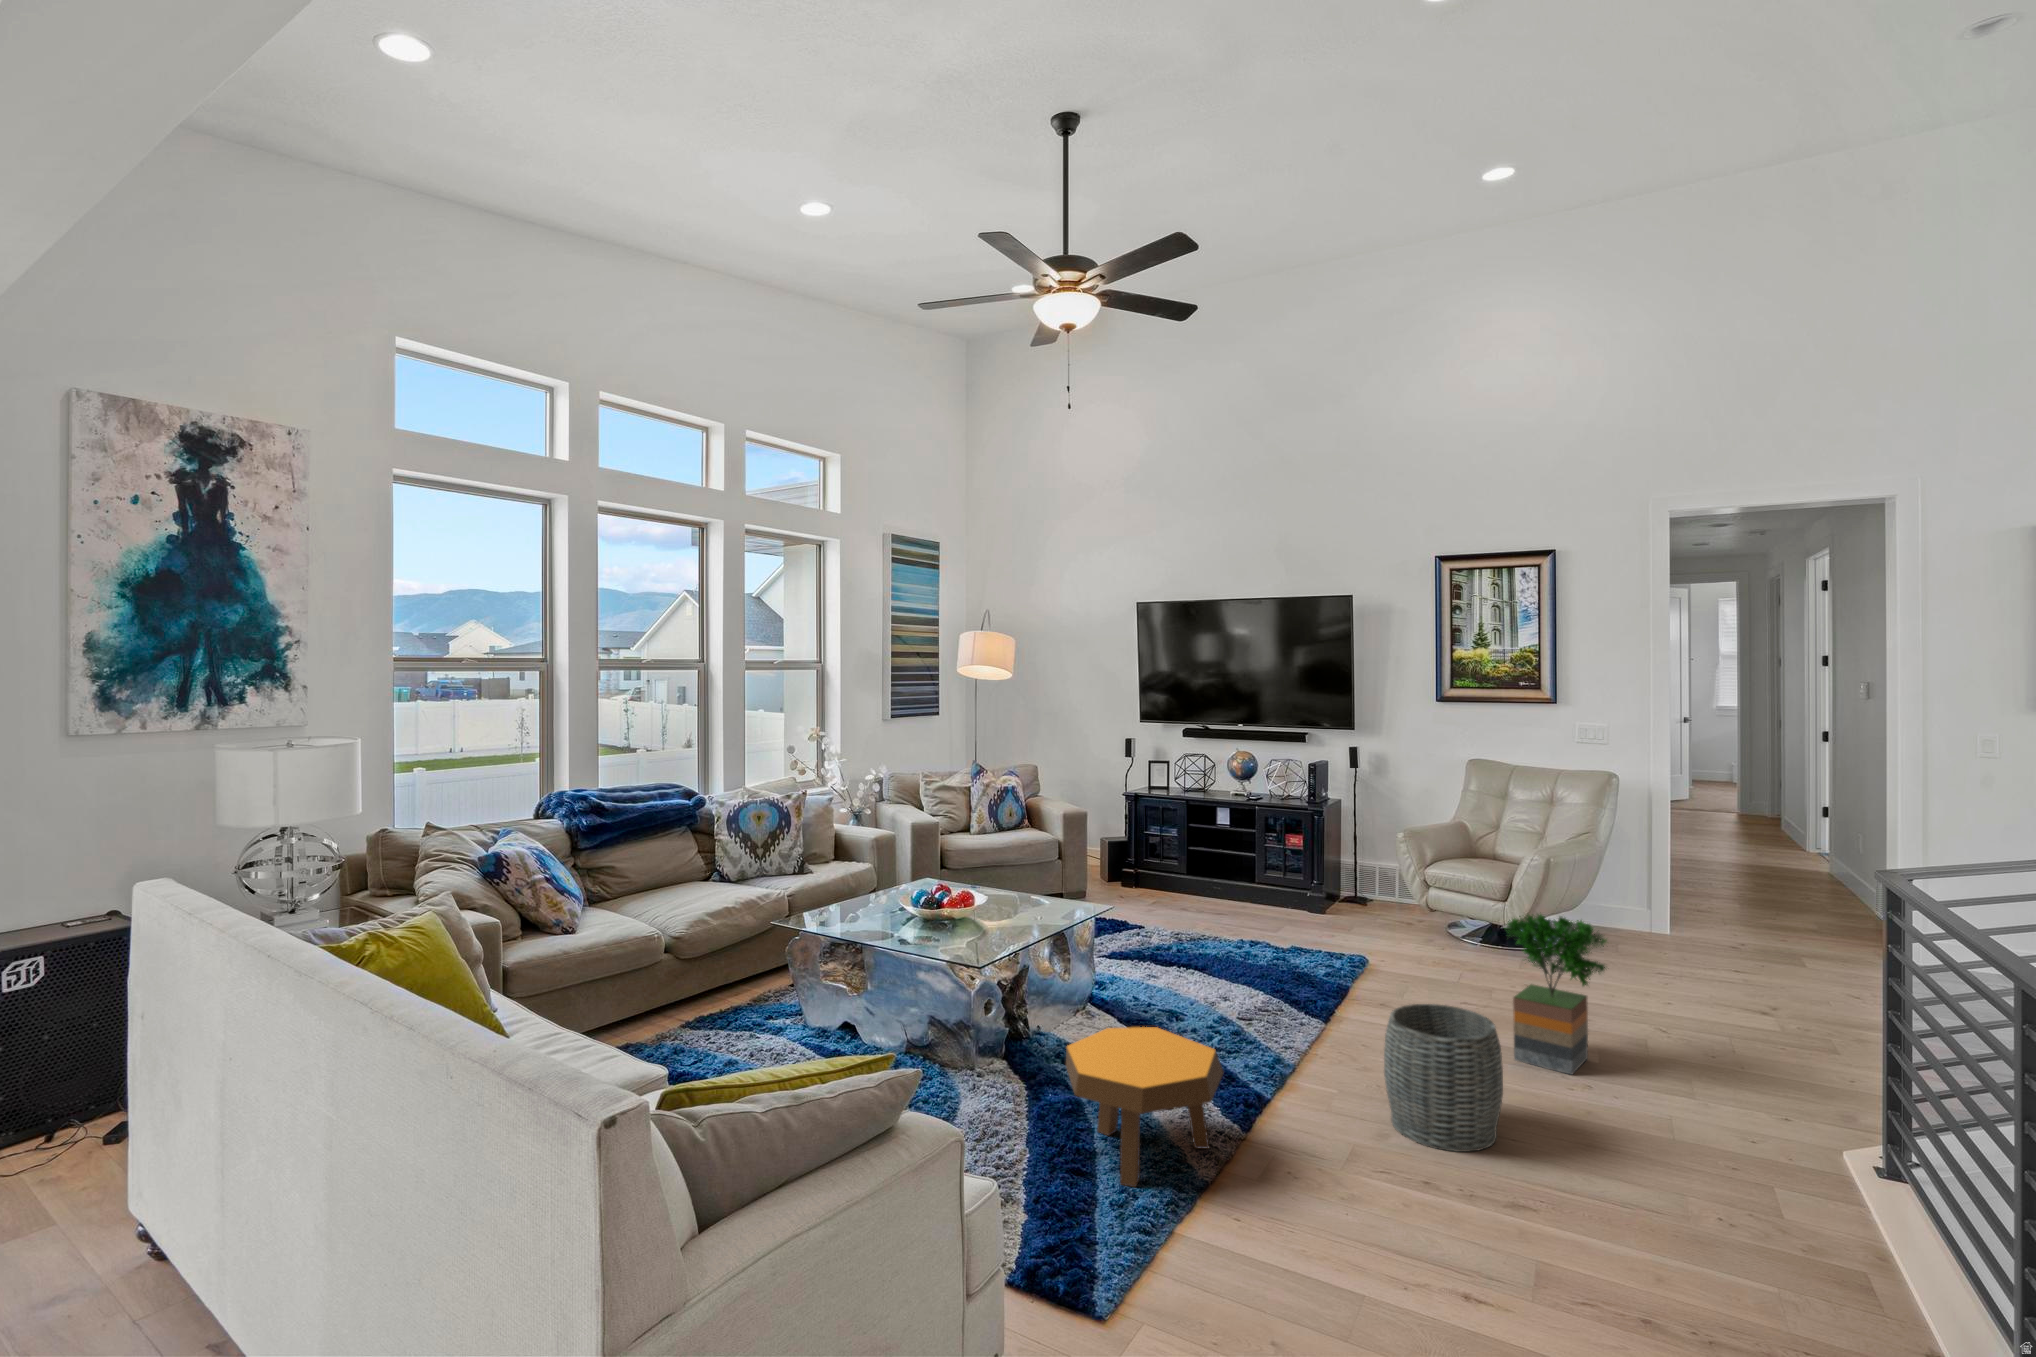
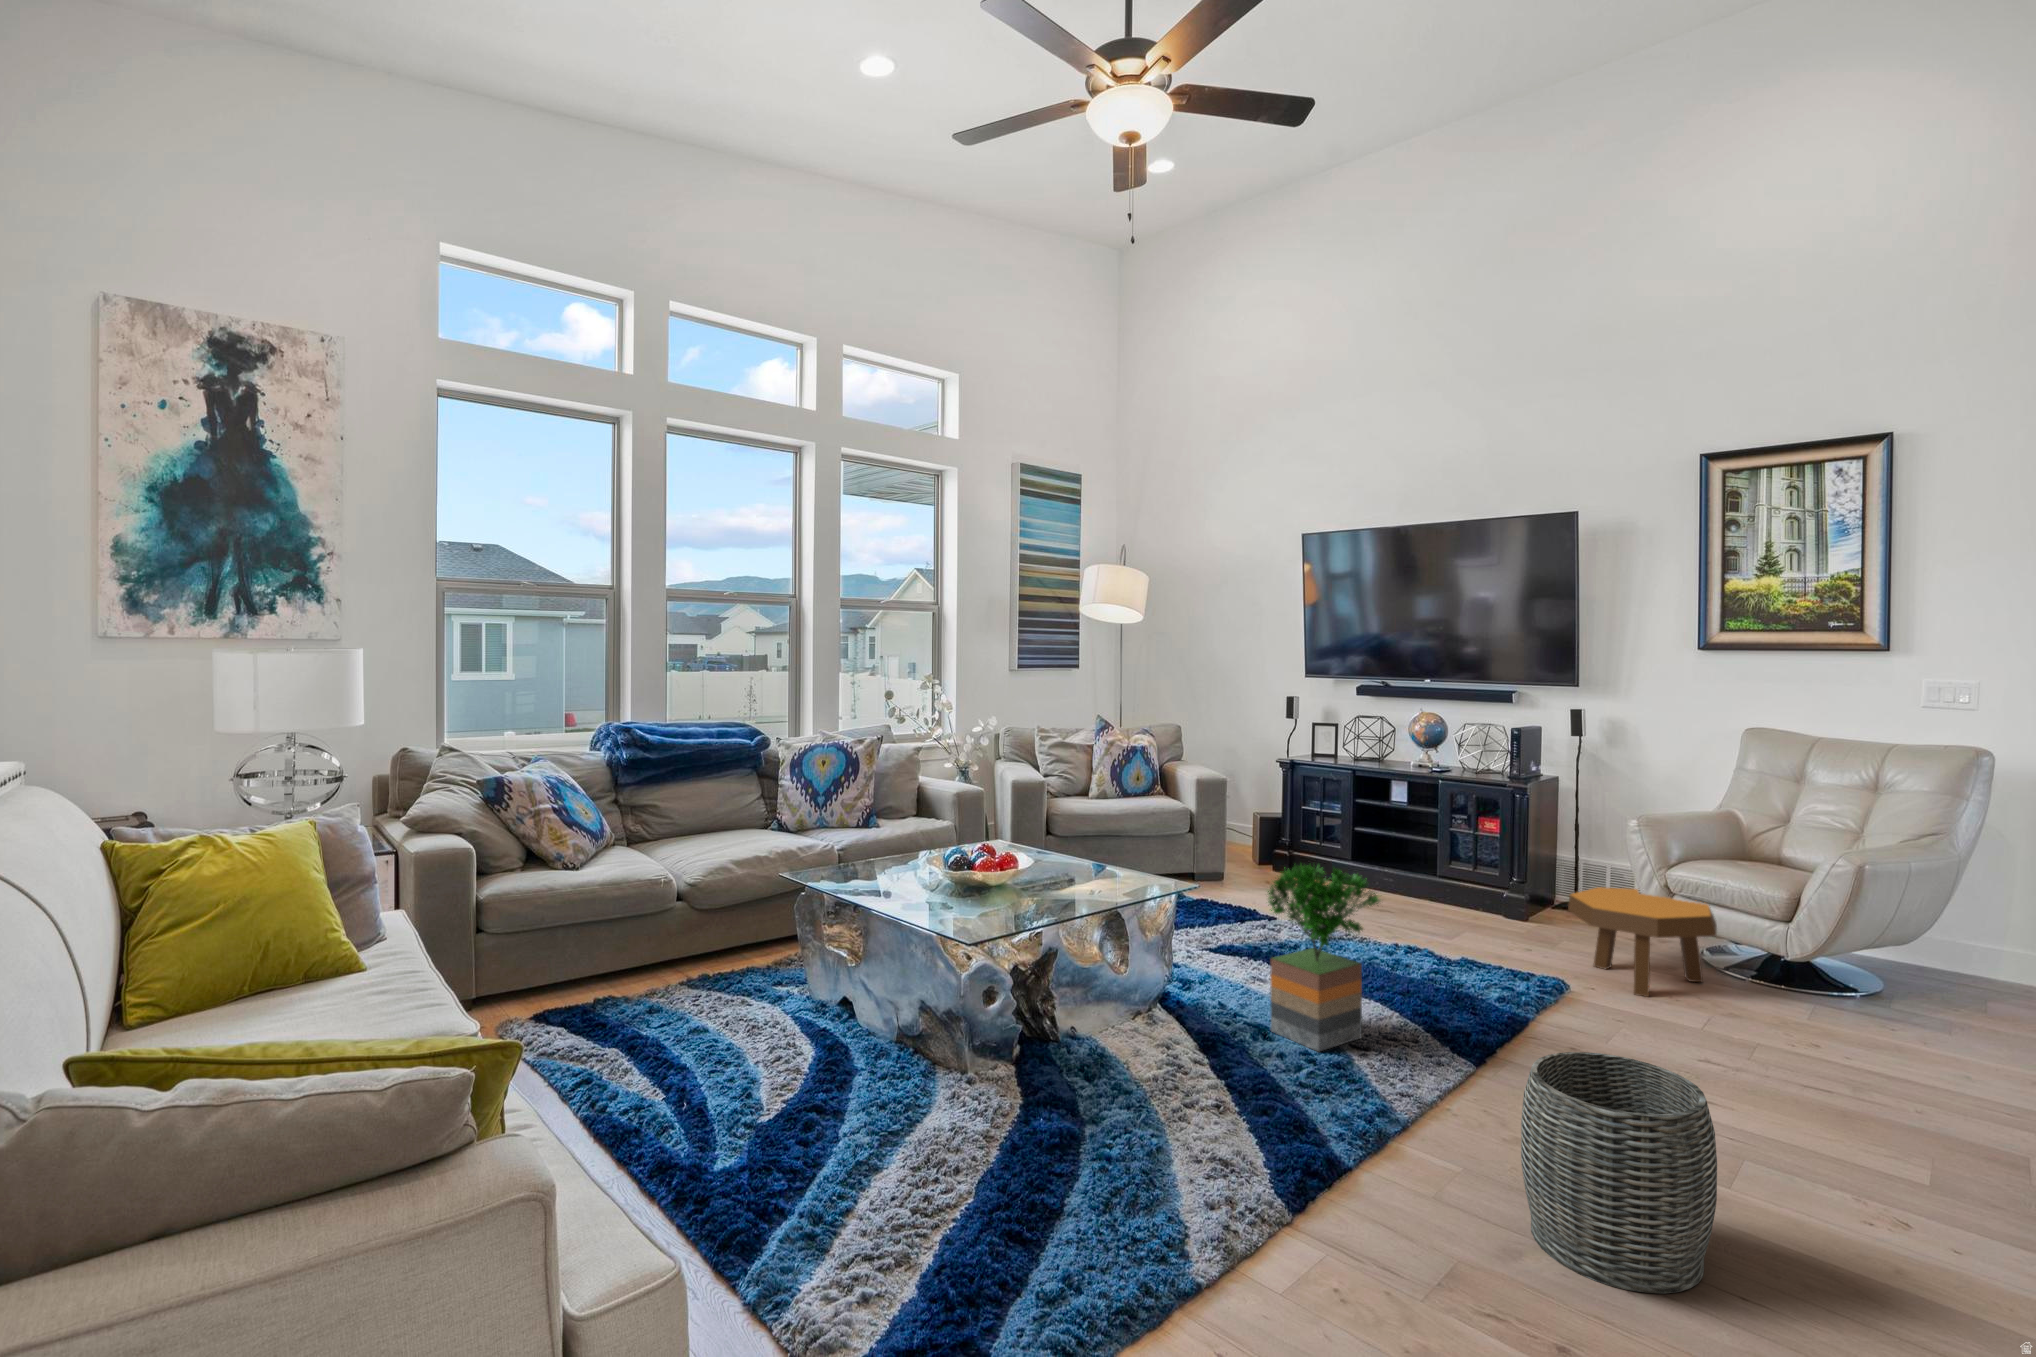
potted tree: present [1504,914,1607,1075] -> present [1268,865,1380,1051]
footstool: present [1066,1027,1224,1187] -> present [1568,887,1717,997]

